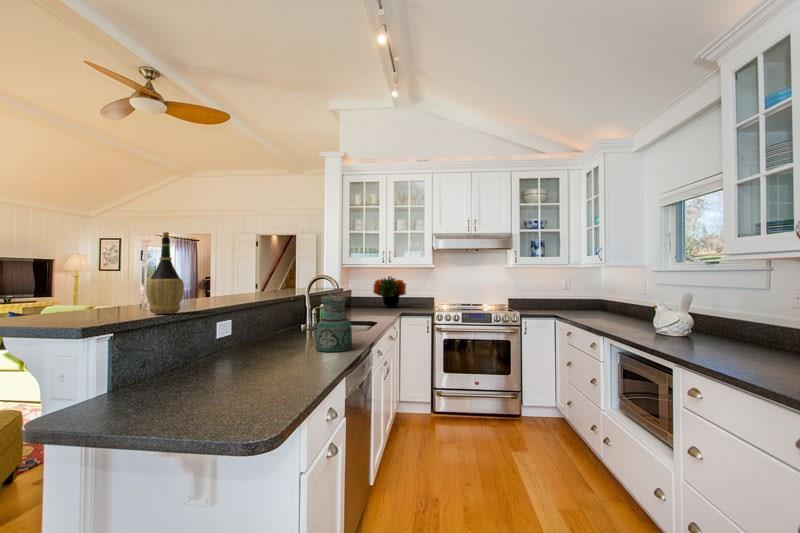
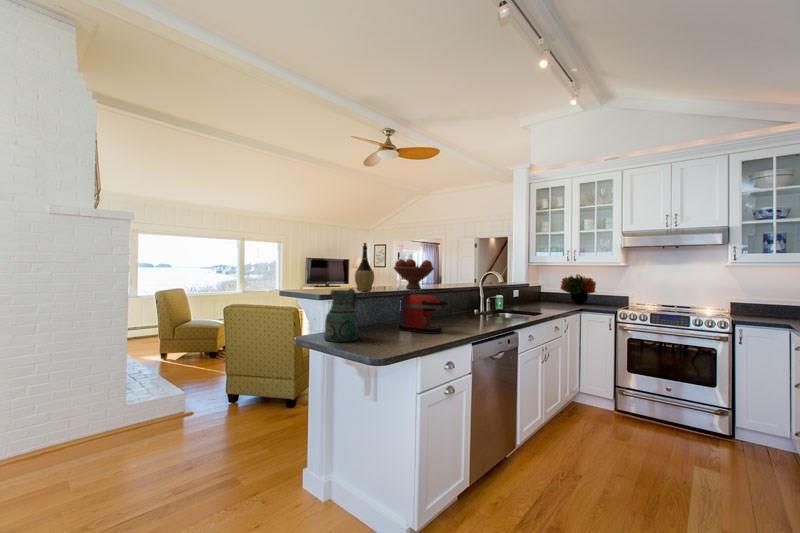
fruit bowl: none [197,259,261,304] -> present [394,259,434,289]
ceramic pitcher: present [315,295,352,352] -> present [324,288,359,342]
coffee maker: none [233,313,314,370] -> present [399,294,448,334]

